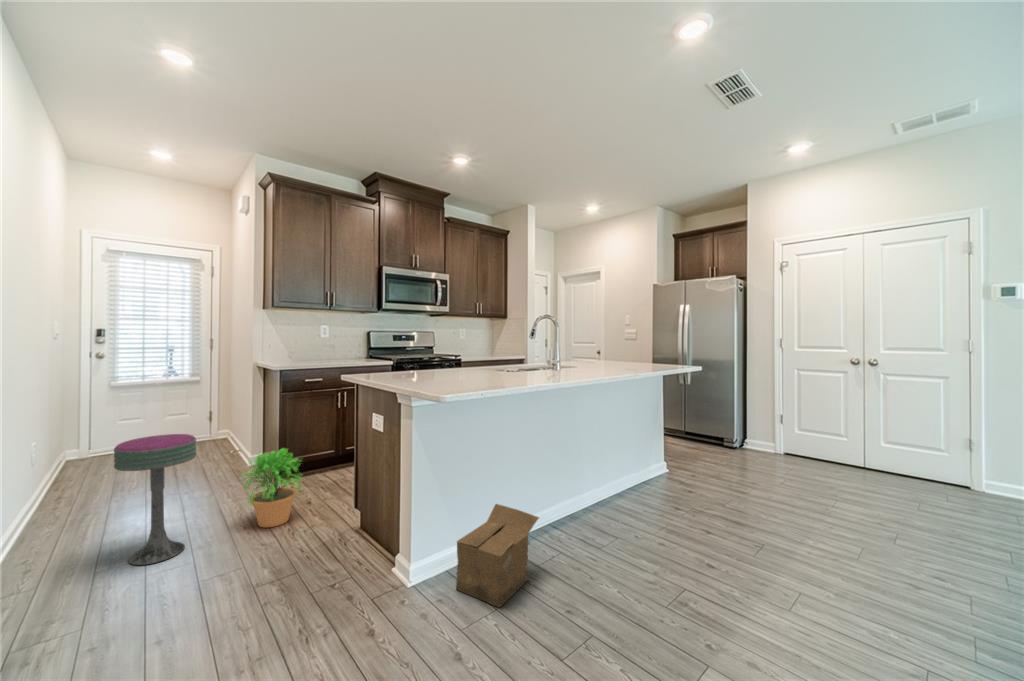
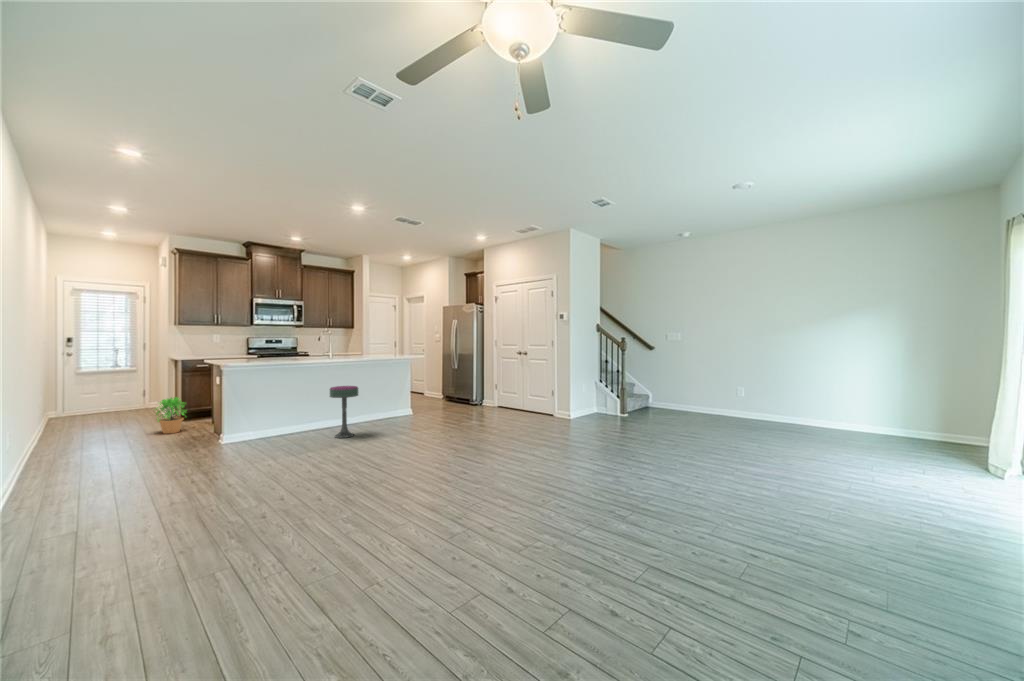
bar stool: present [114,434,196,565] -> present [330,386,358,438]
cardboard box: present [456,504,539,607] -> none [242,414,285,446]

